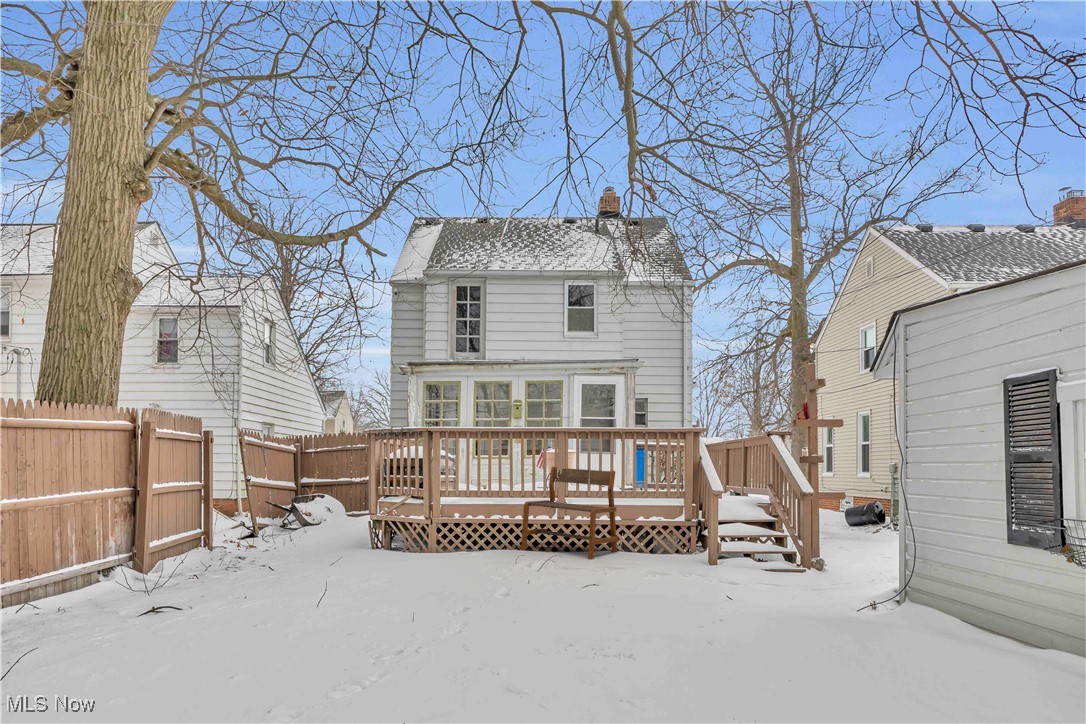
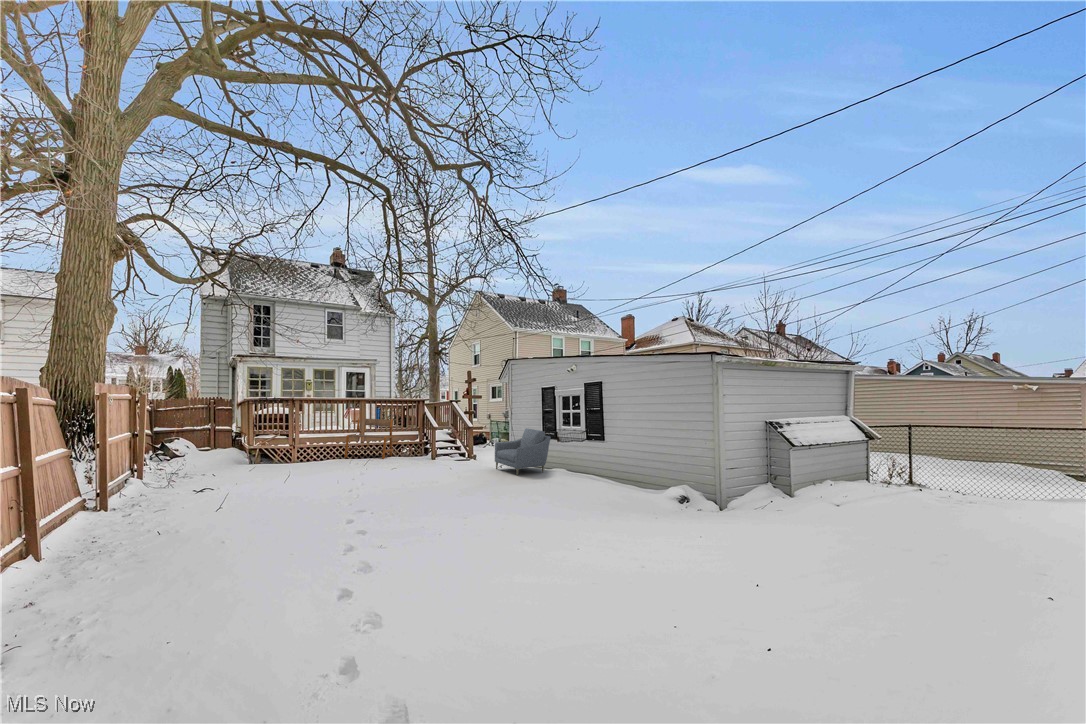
chair: none [843,504,1040,664] -> present [495,428,551,476]

